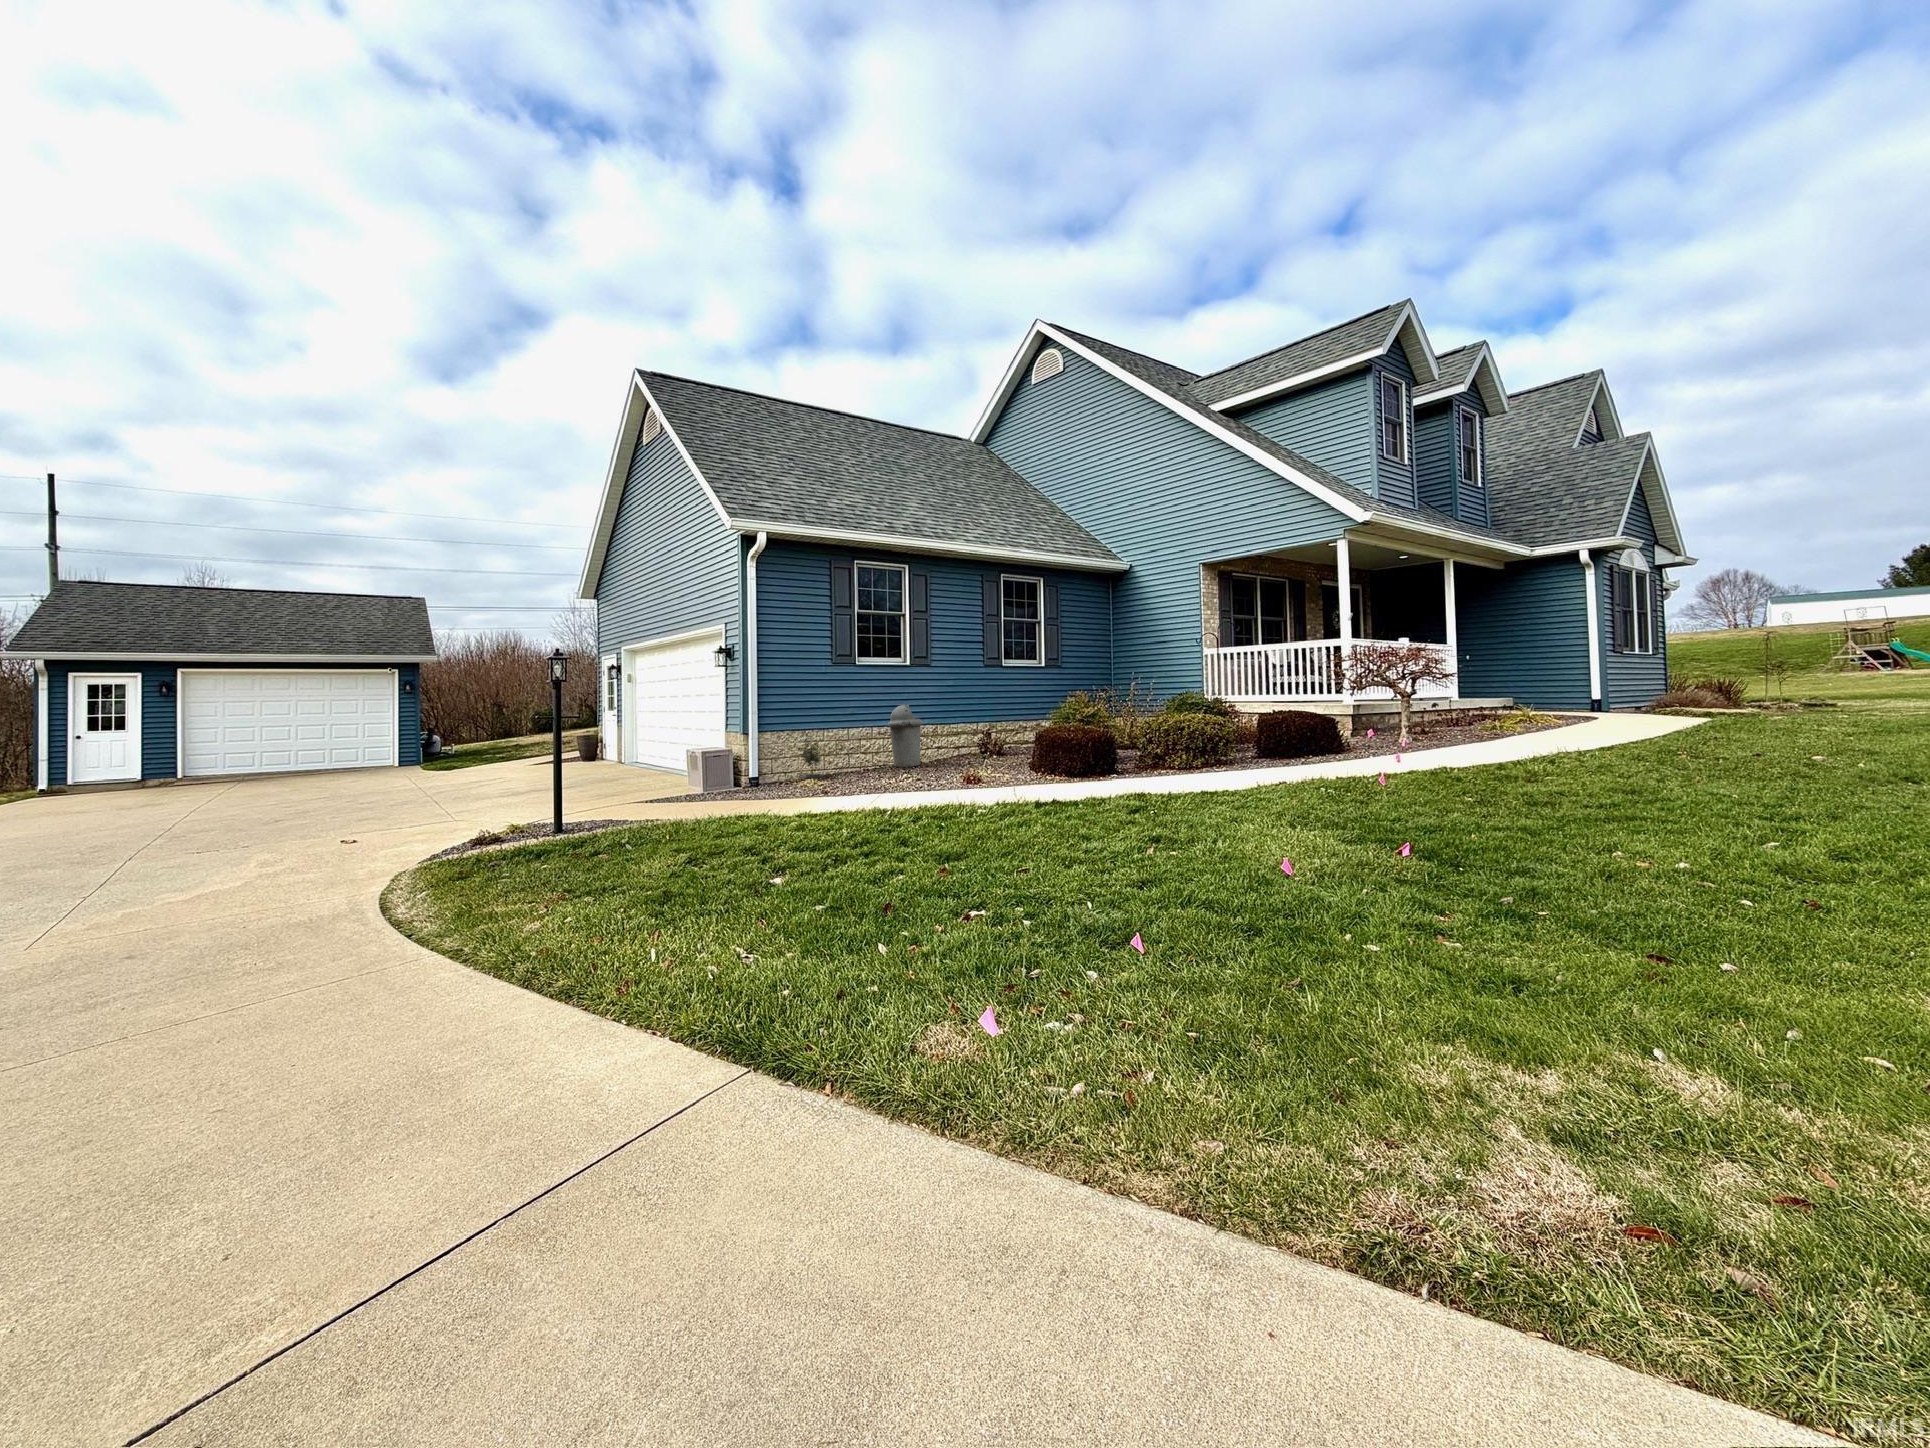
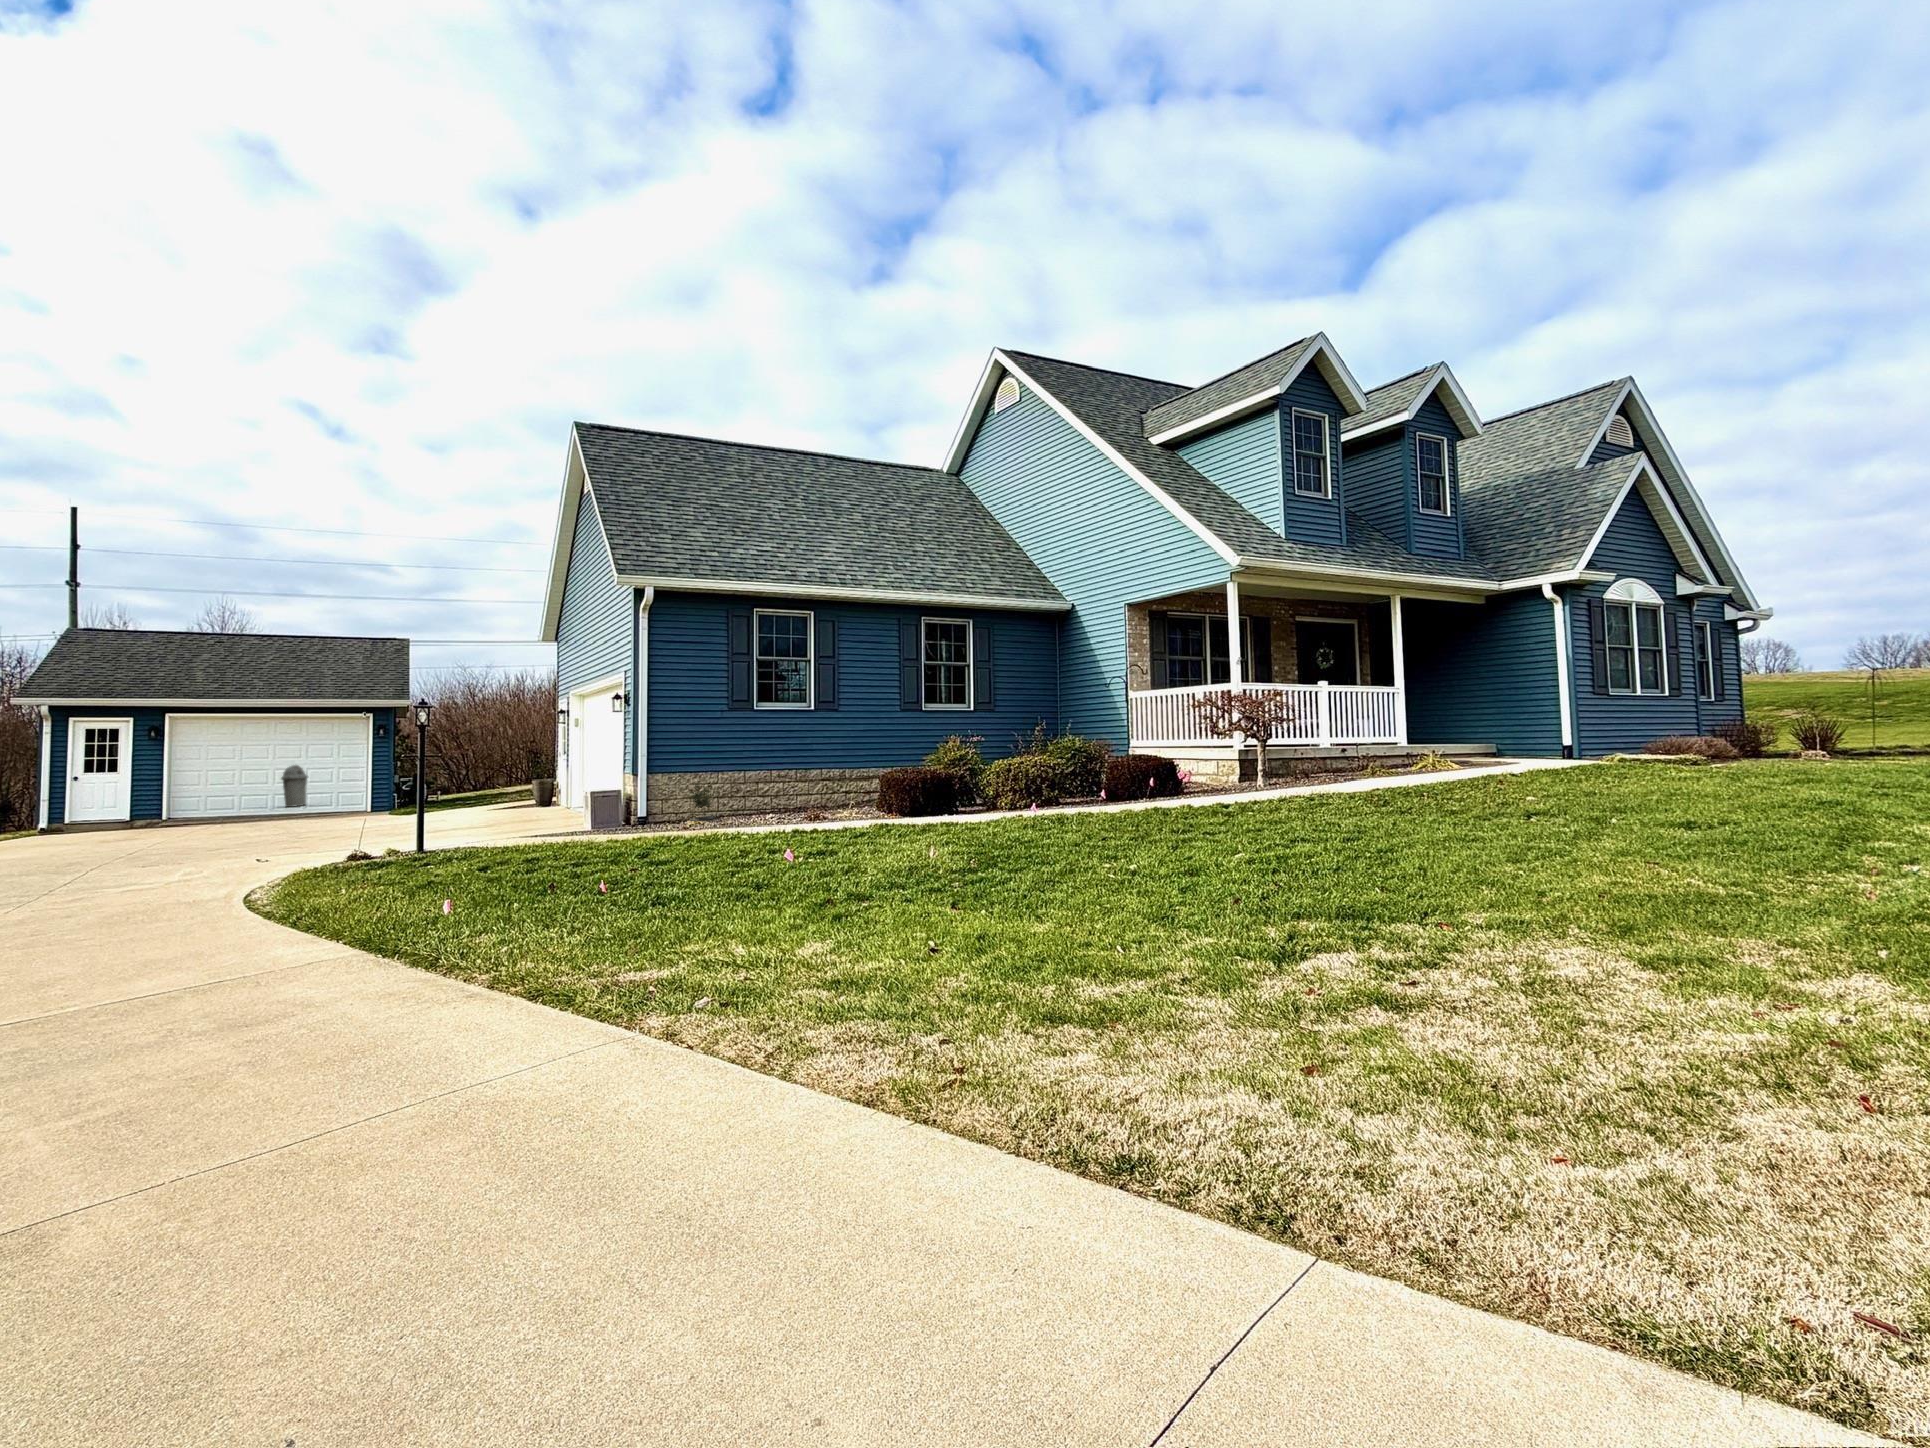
trash can: present [888,704,923,767] -> present [281,765,308,807]

